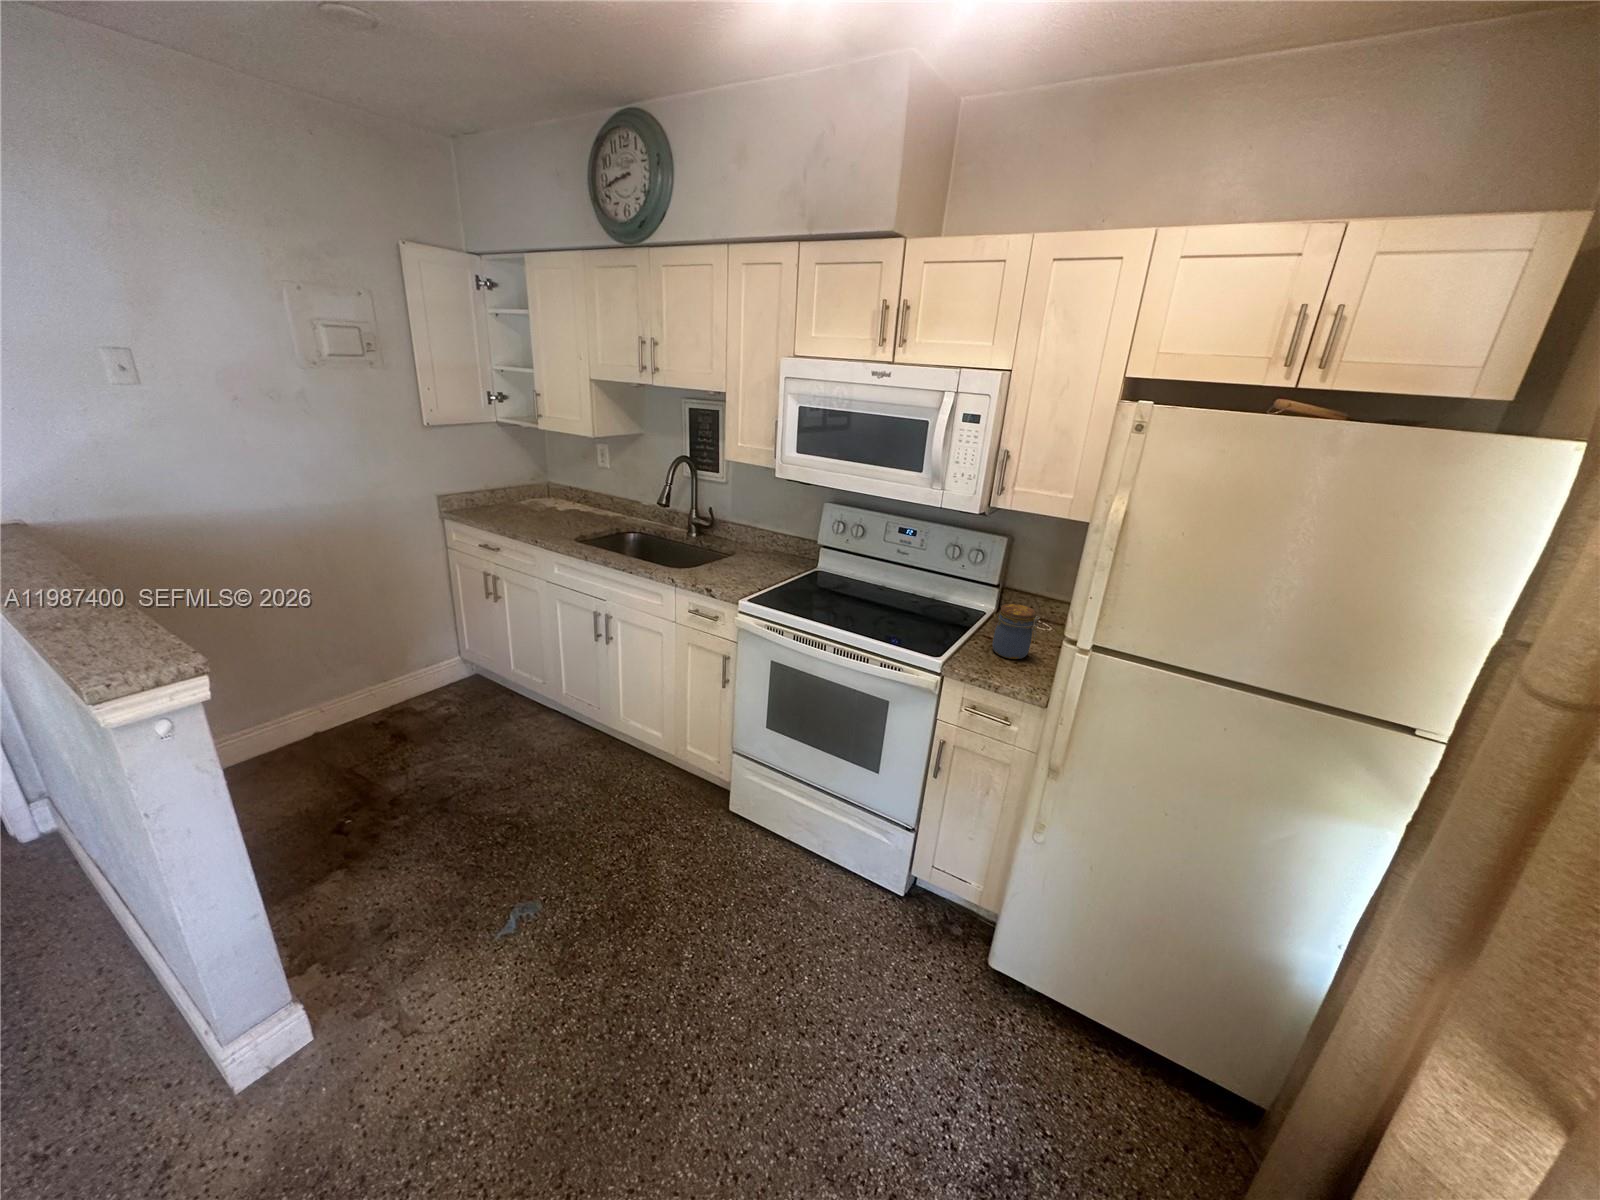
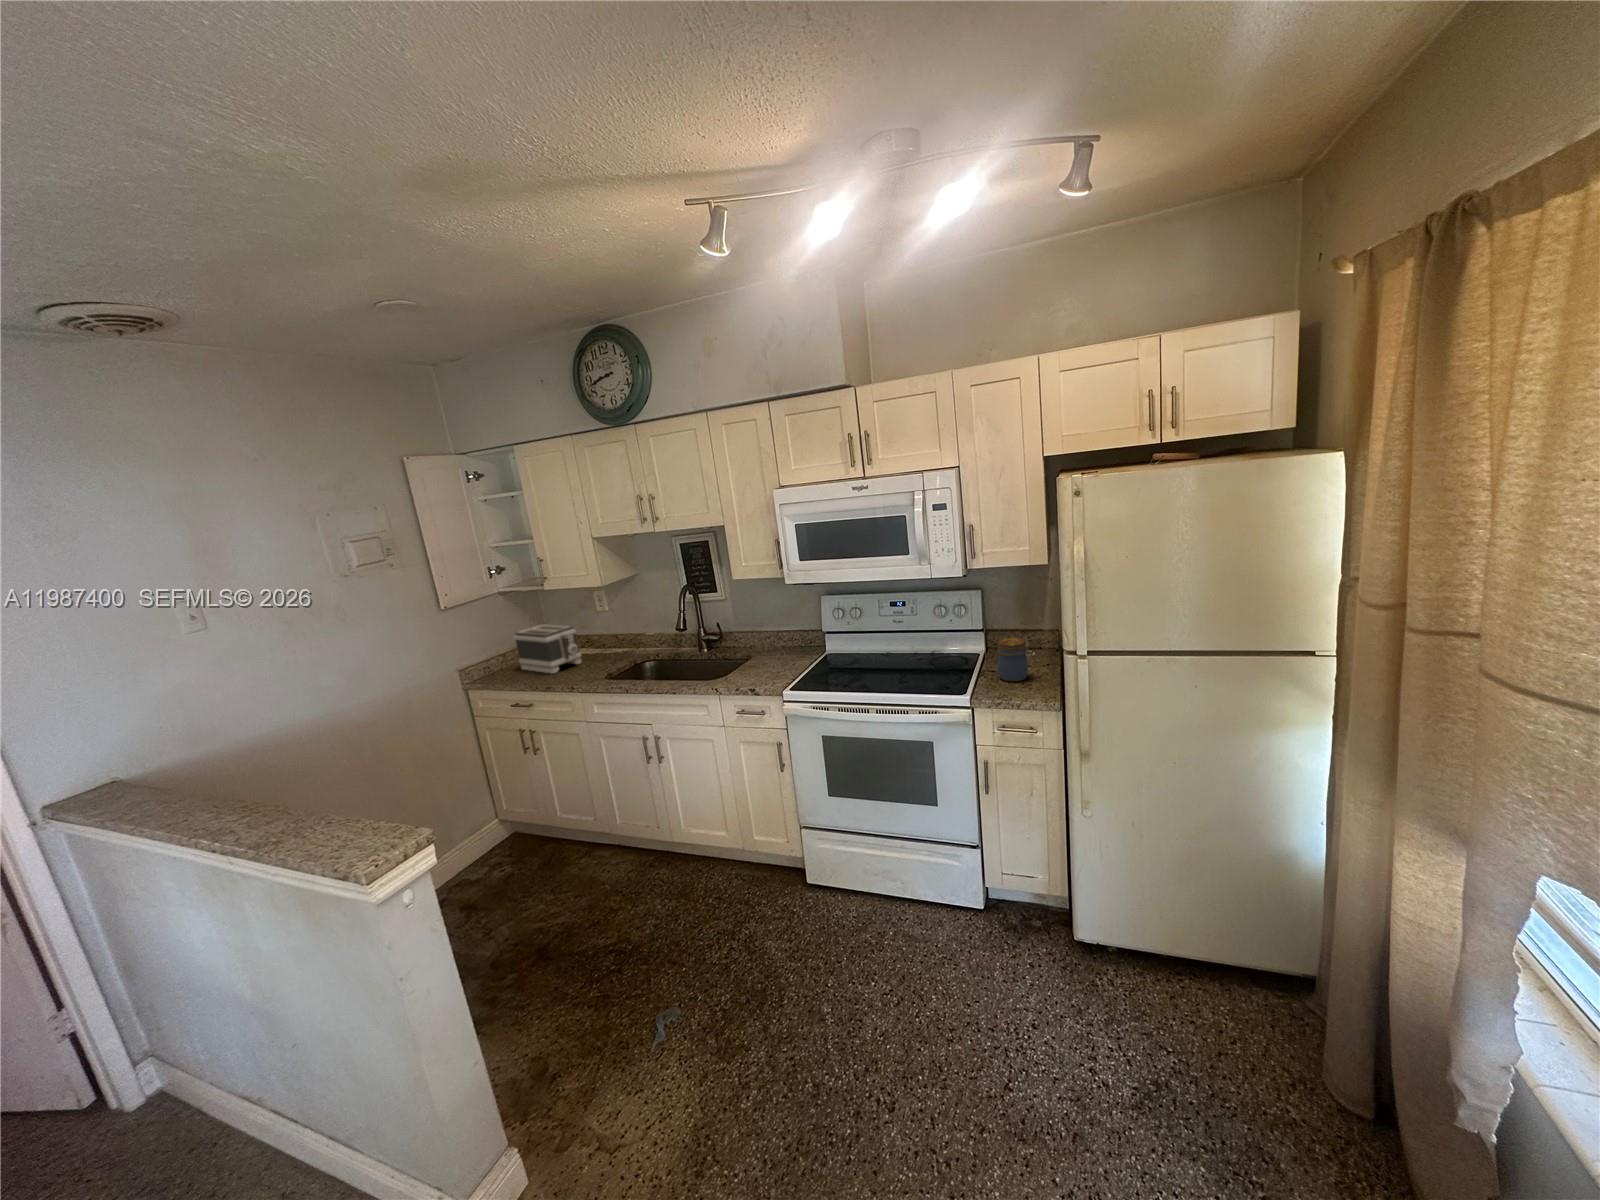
toaster: none [502,470,567,524] -> present [514,624,582,674]

